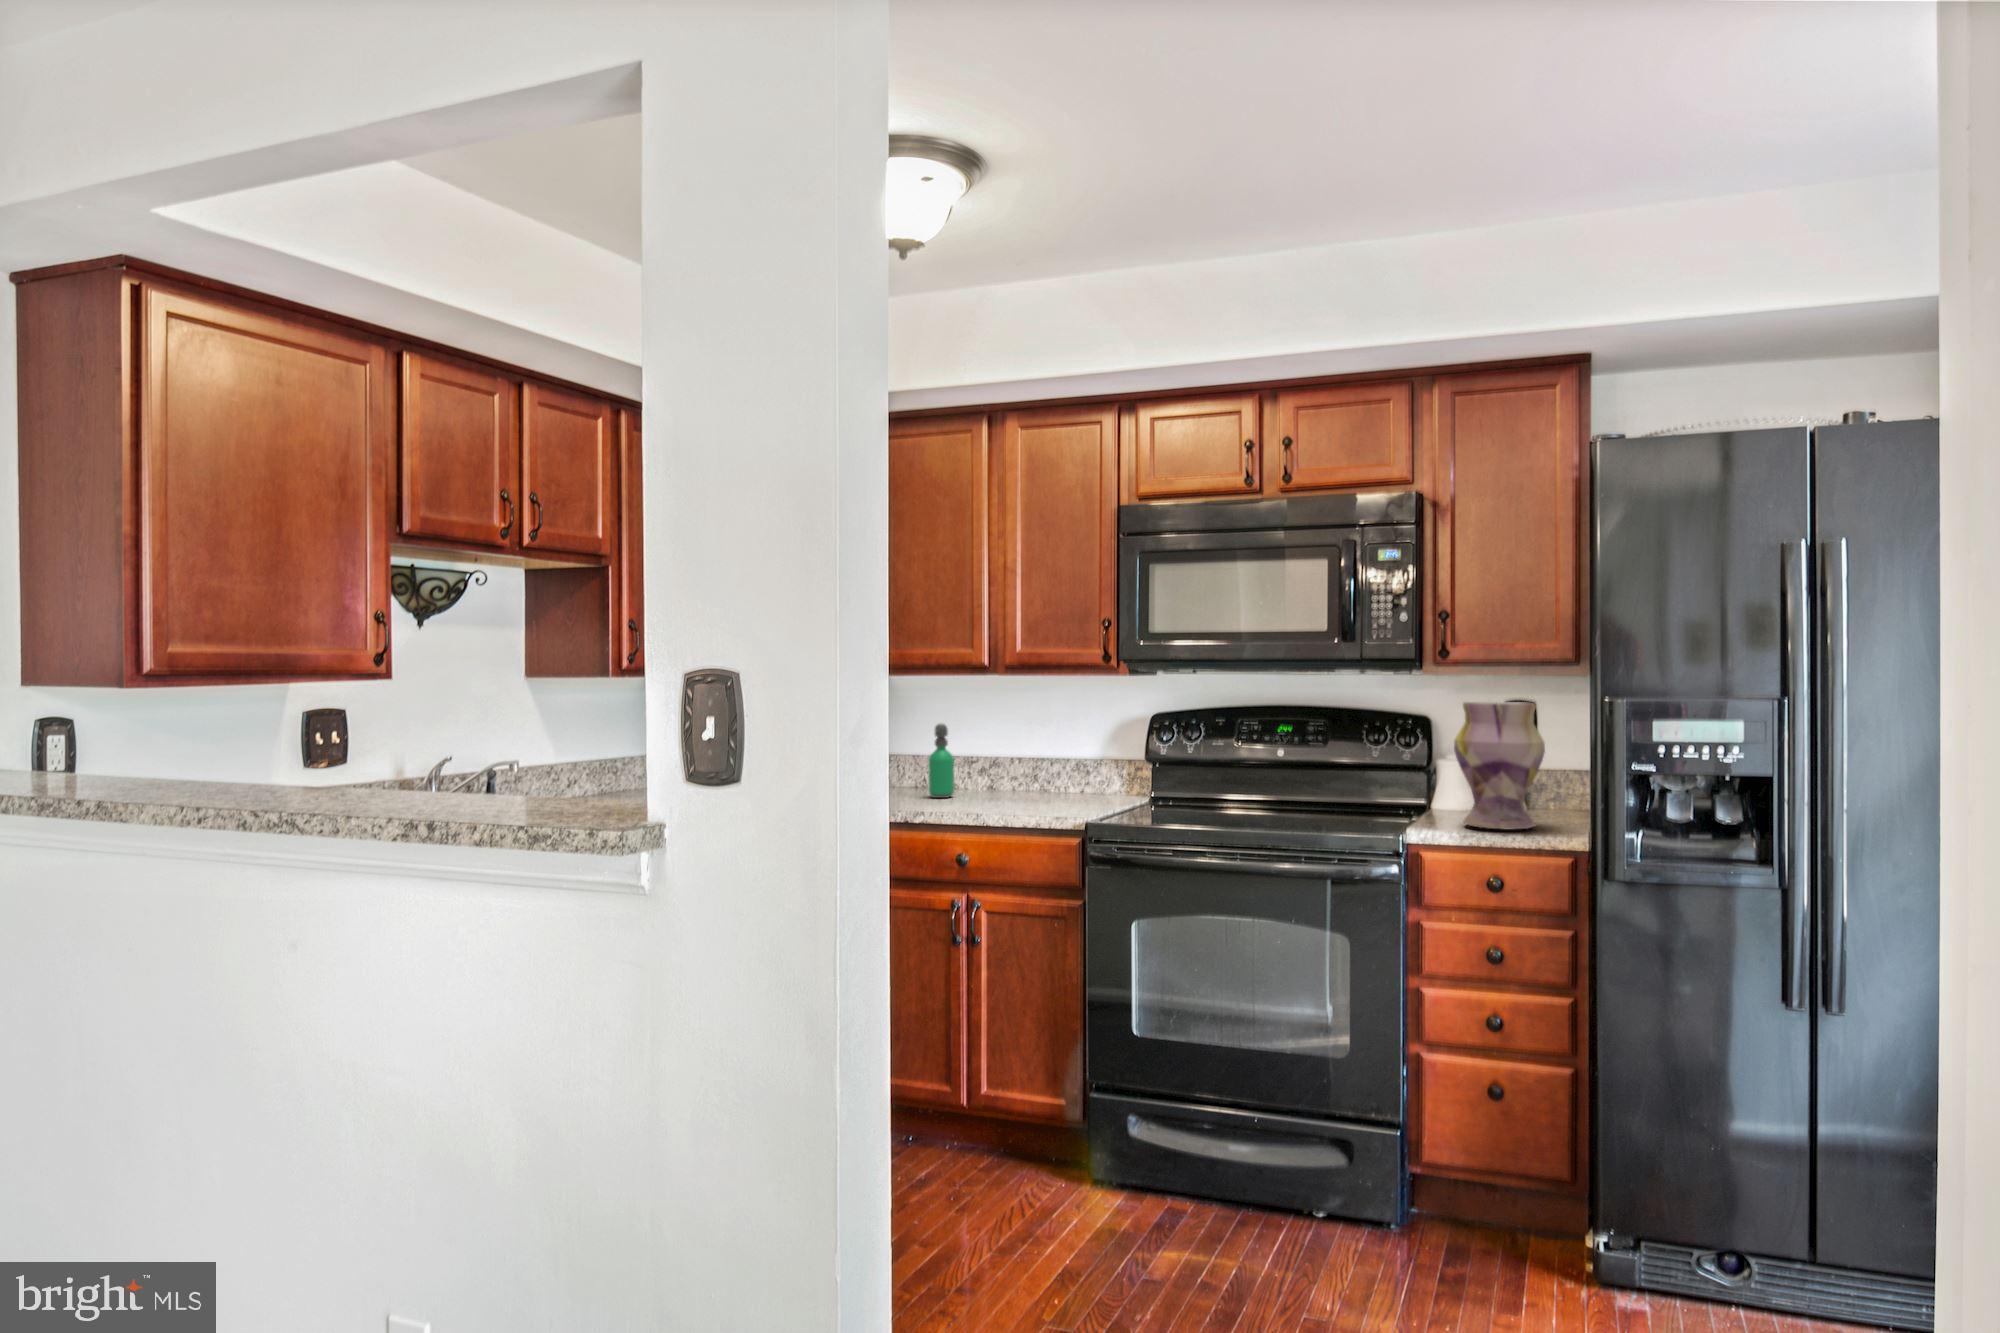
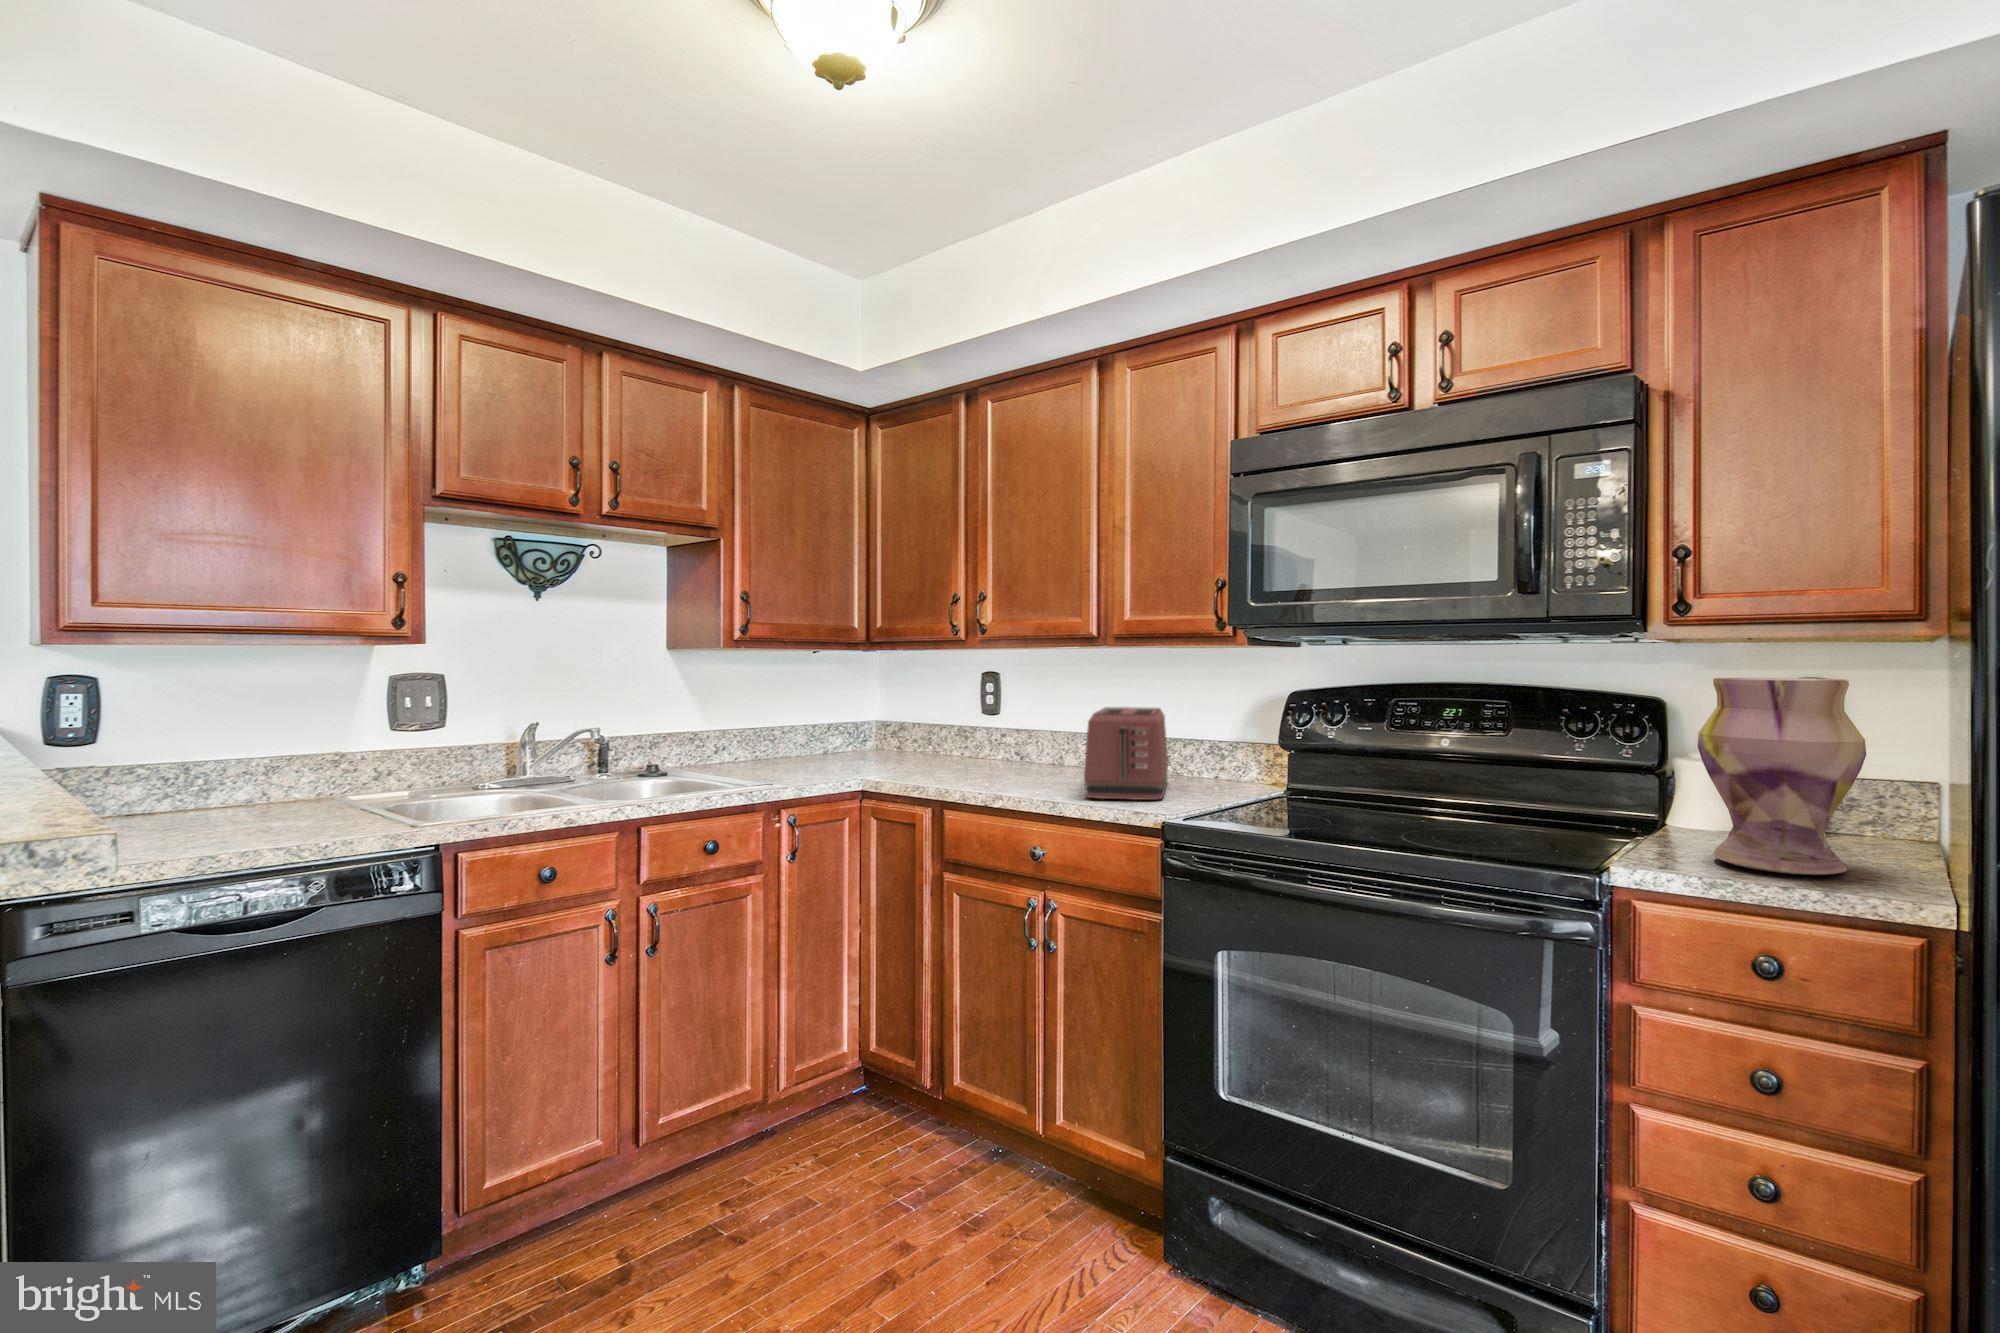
soap dispenser: present [929,724,954,798] -> none [1050,699,1077,777]
toaster: none [980,730,1059,812] -> present [1084,707,1168,800]

